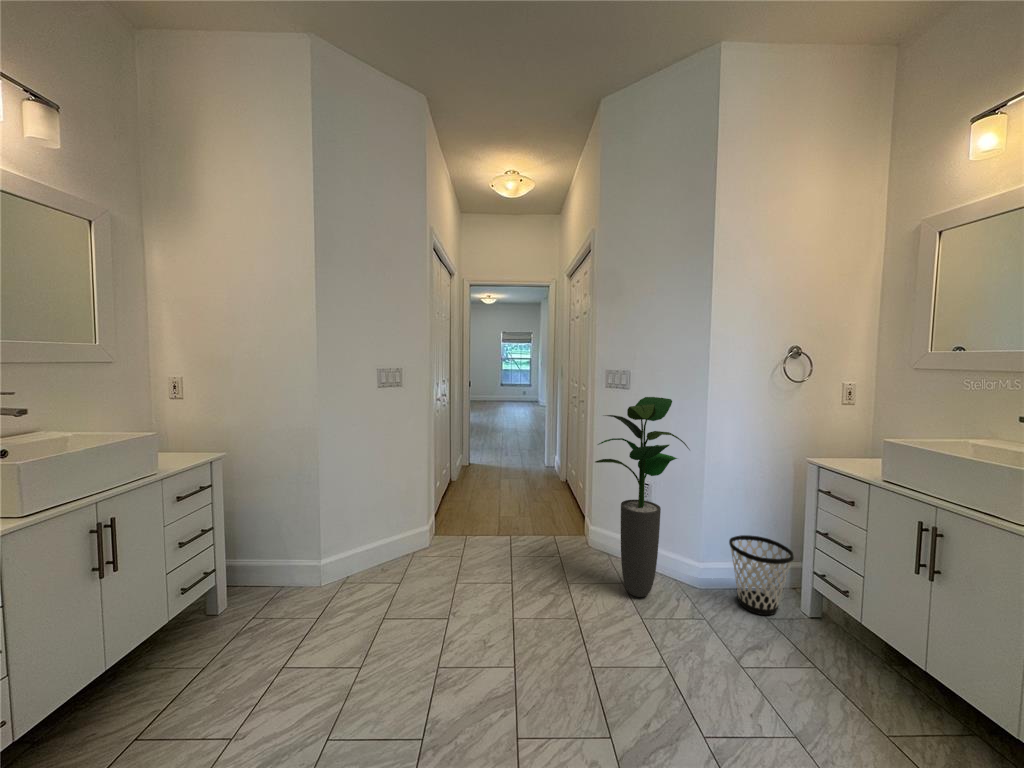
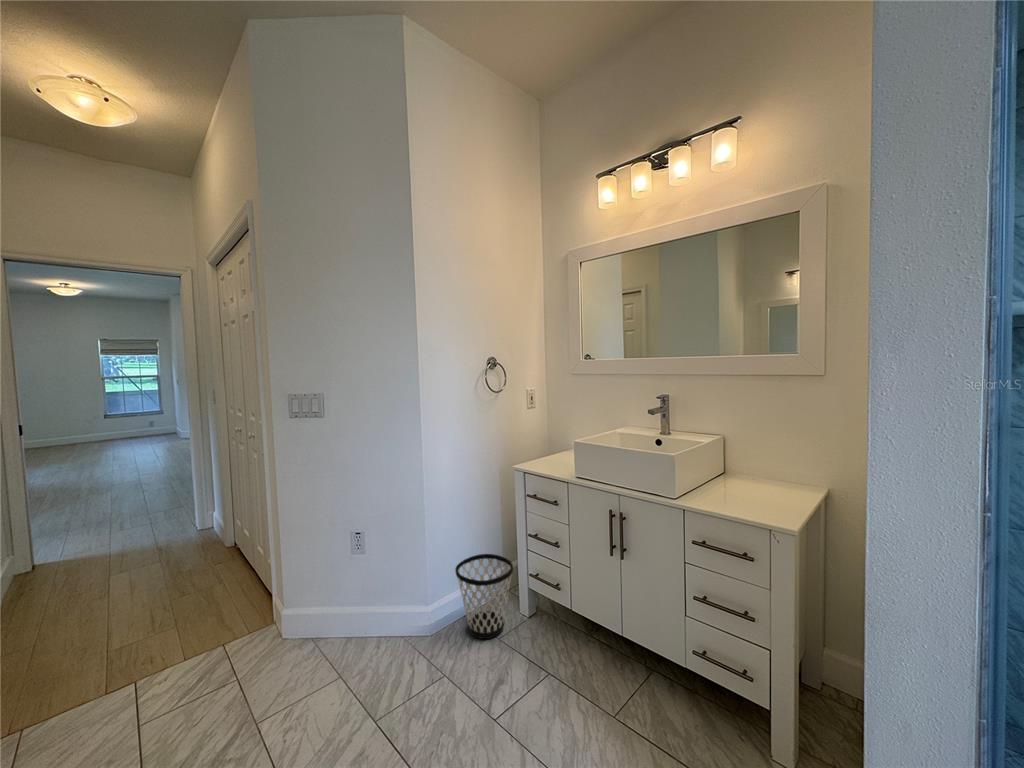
potted plant: present [595,397,690,597] -> none [287,425,411,687]

